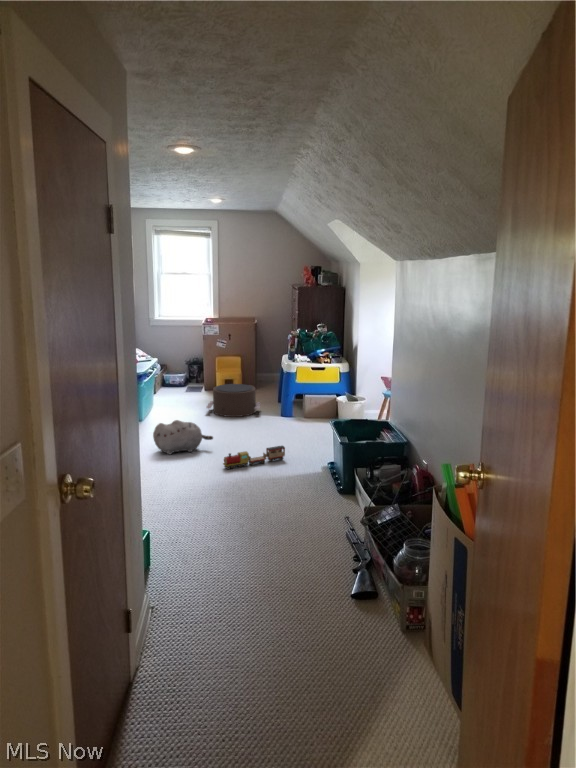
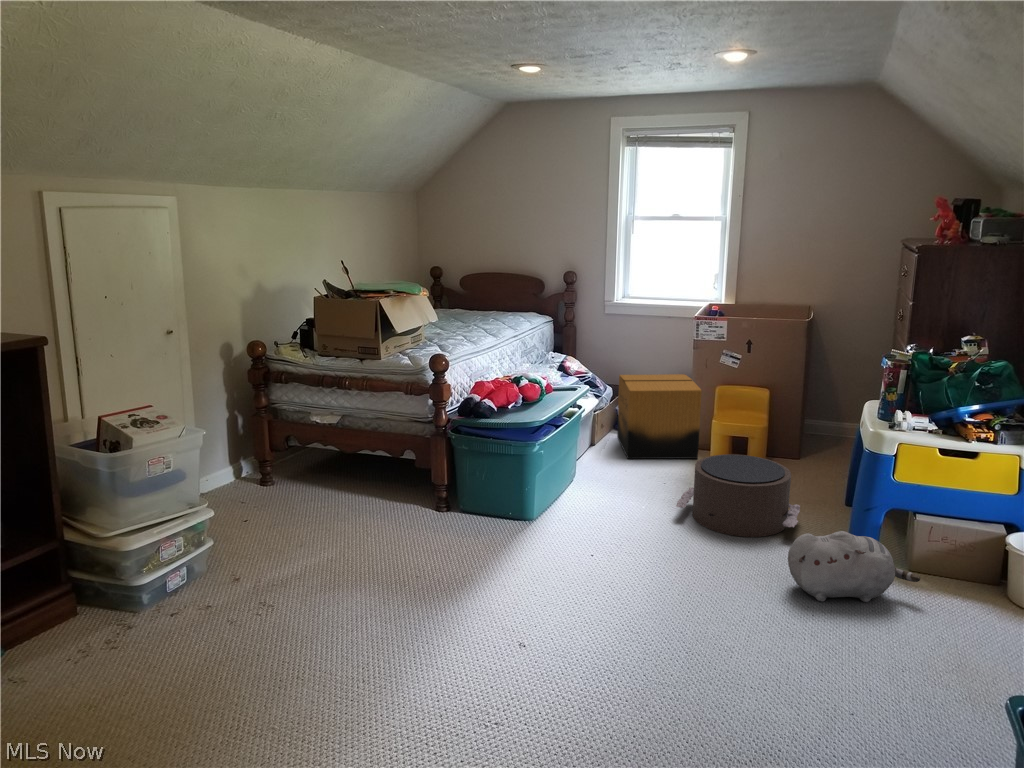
cardboard box: none [165,354,210,397] -> present [617,374,702,459]
plush toy: present [153,420,213,455] -> present [788,531,920,602]
toy train: present [223,446,285,469] -> none [667,692,847,740]

